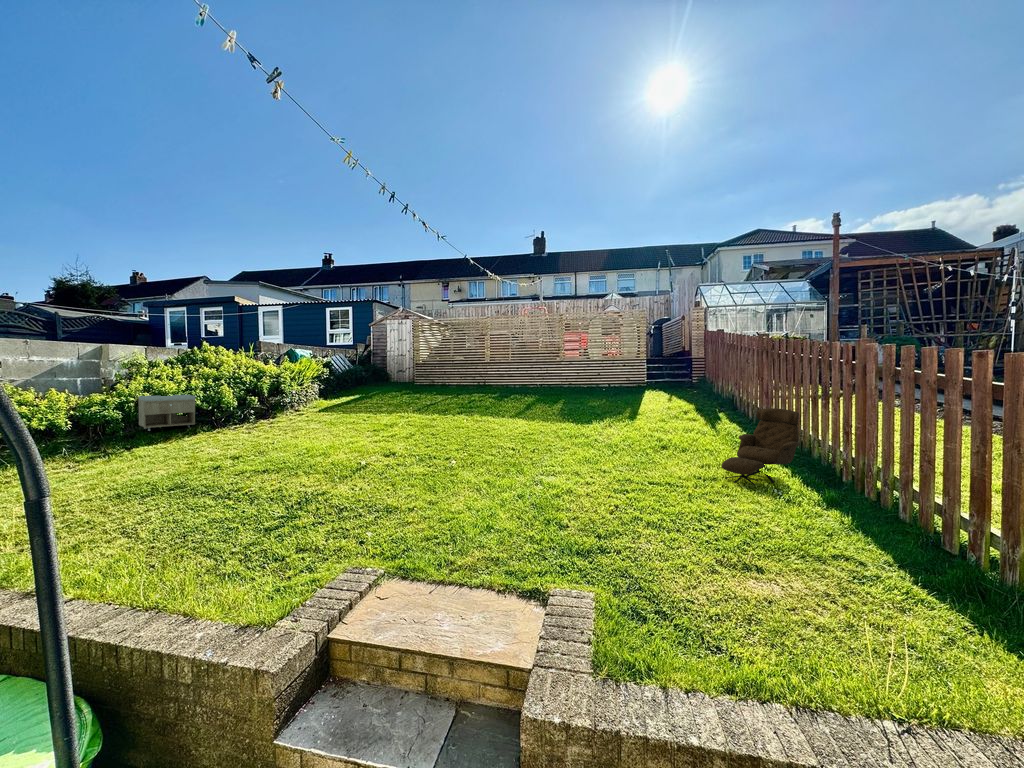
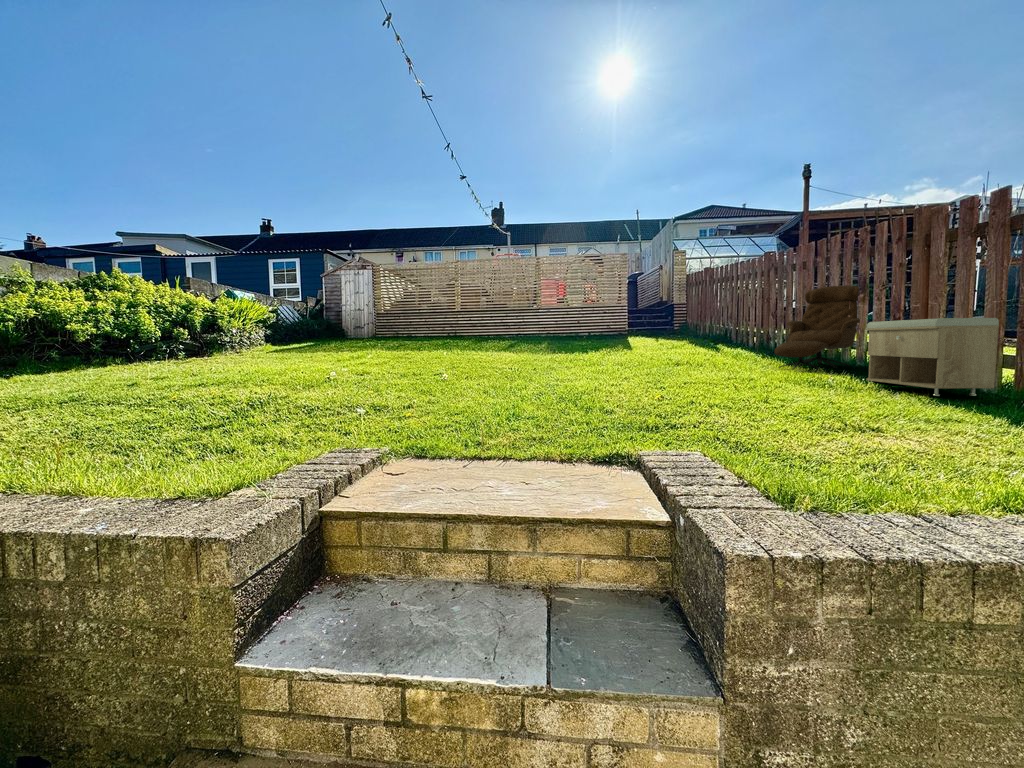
storage bench: present [139,395,195,431] -> present [867,318,999,396]

